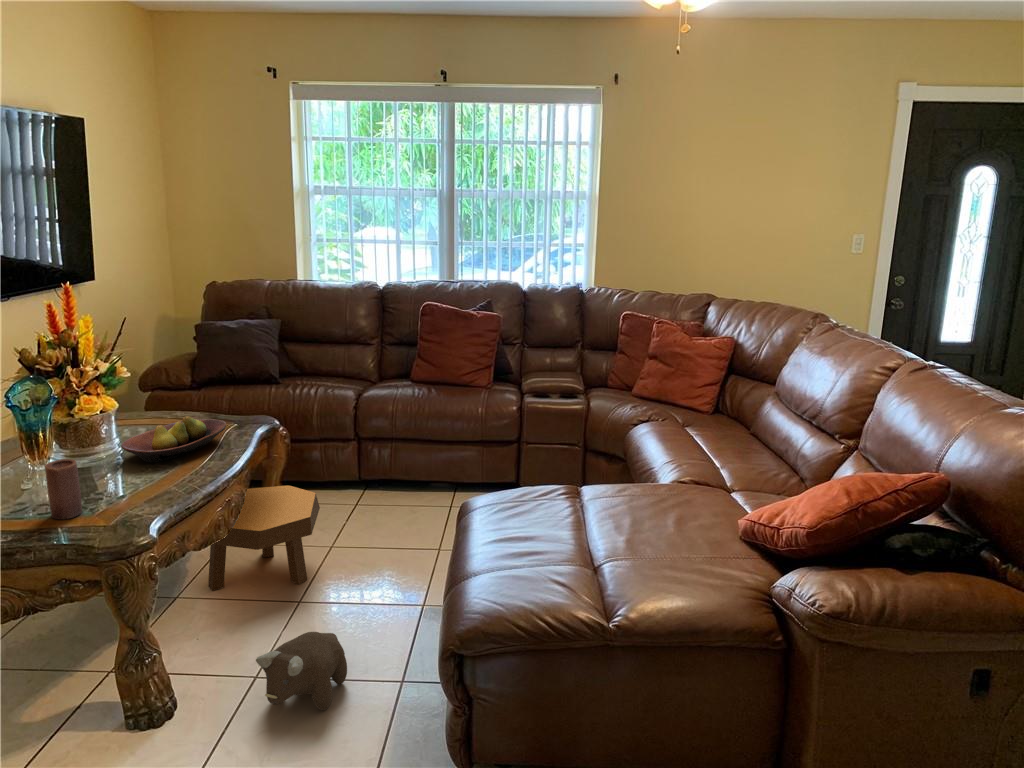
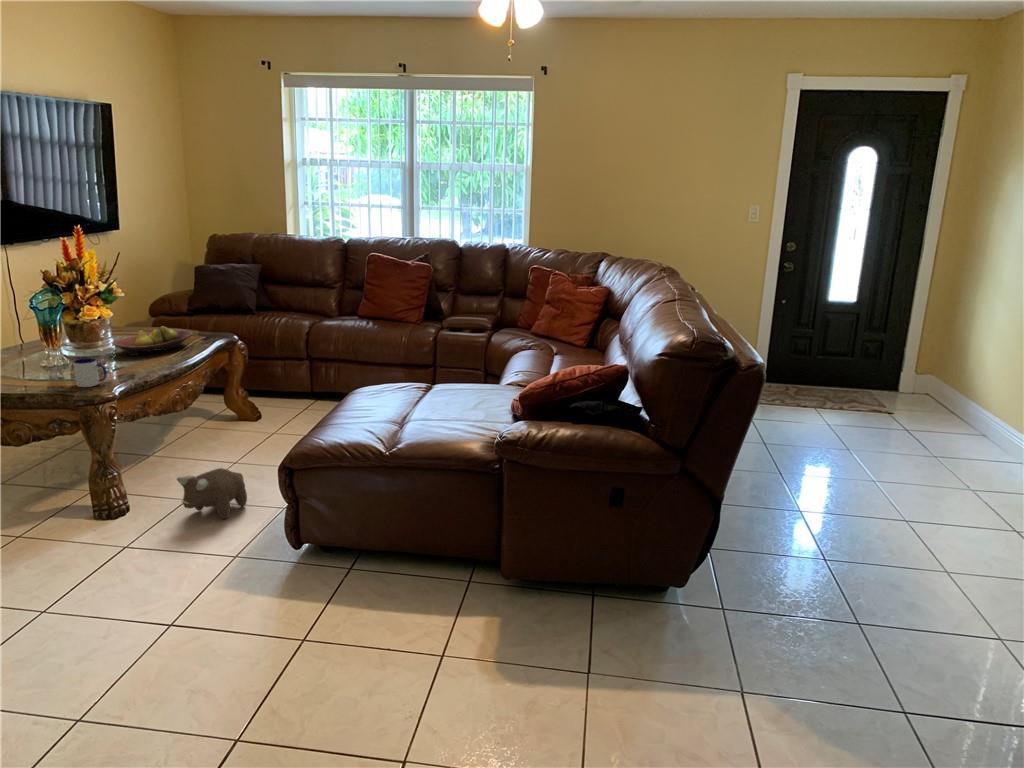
candle: present [45,459,82,520] -> none [48,343,74,382]
mug: none [87,481,137,527] -> present [73,358,107,387]
footstool: present [208,485,320,591] -> none [174,384,264,452]

